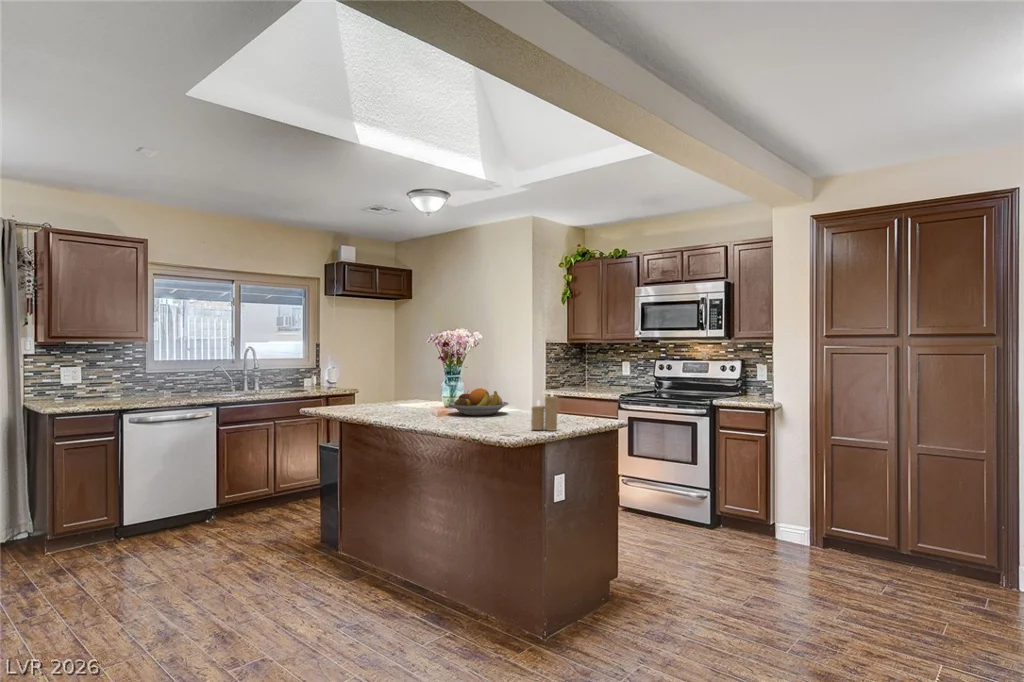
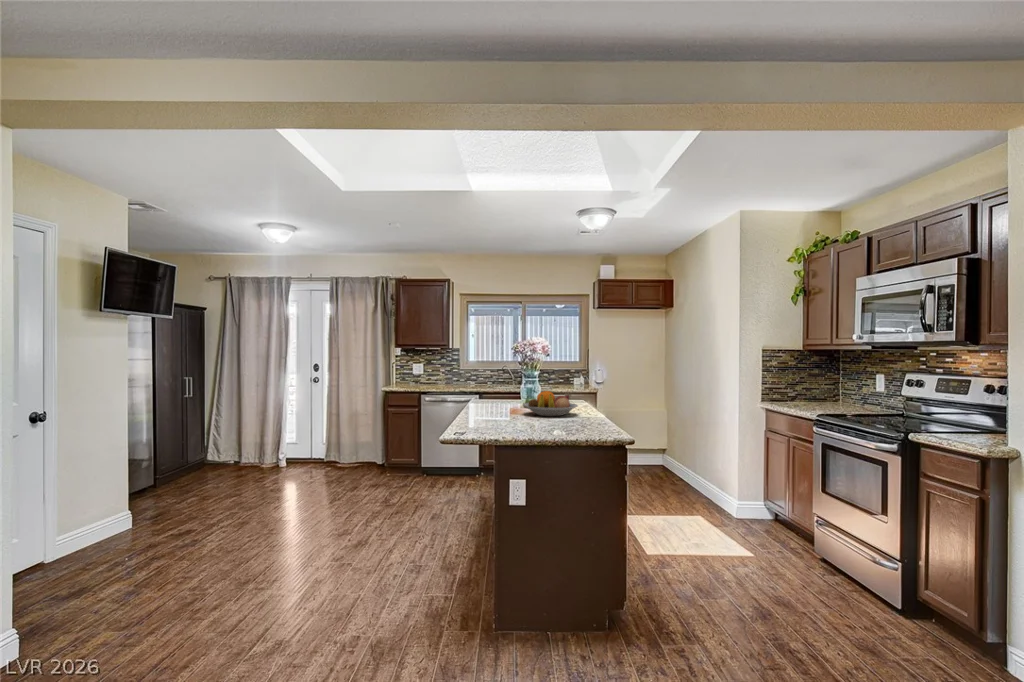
candle: present [531,392,558,431] -> none [494,396,514,434]

